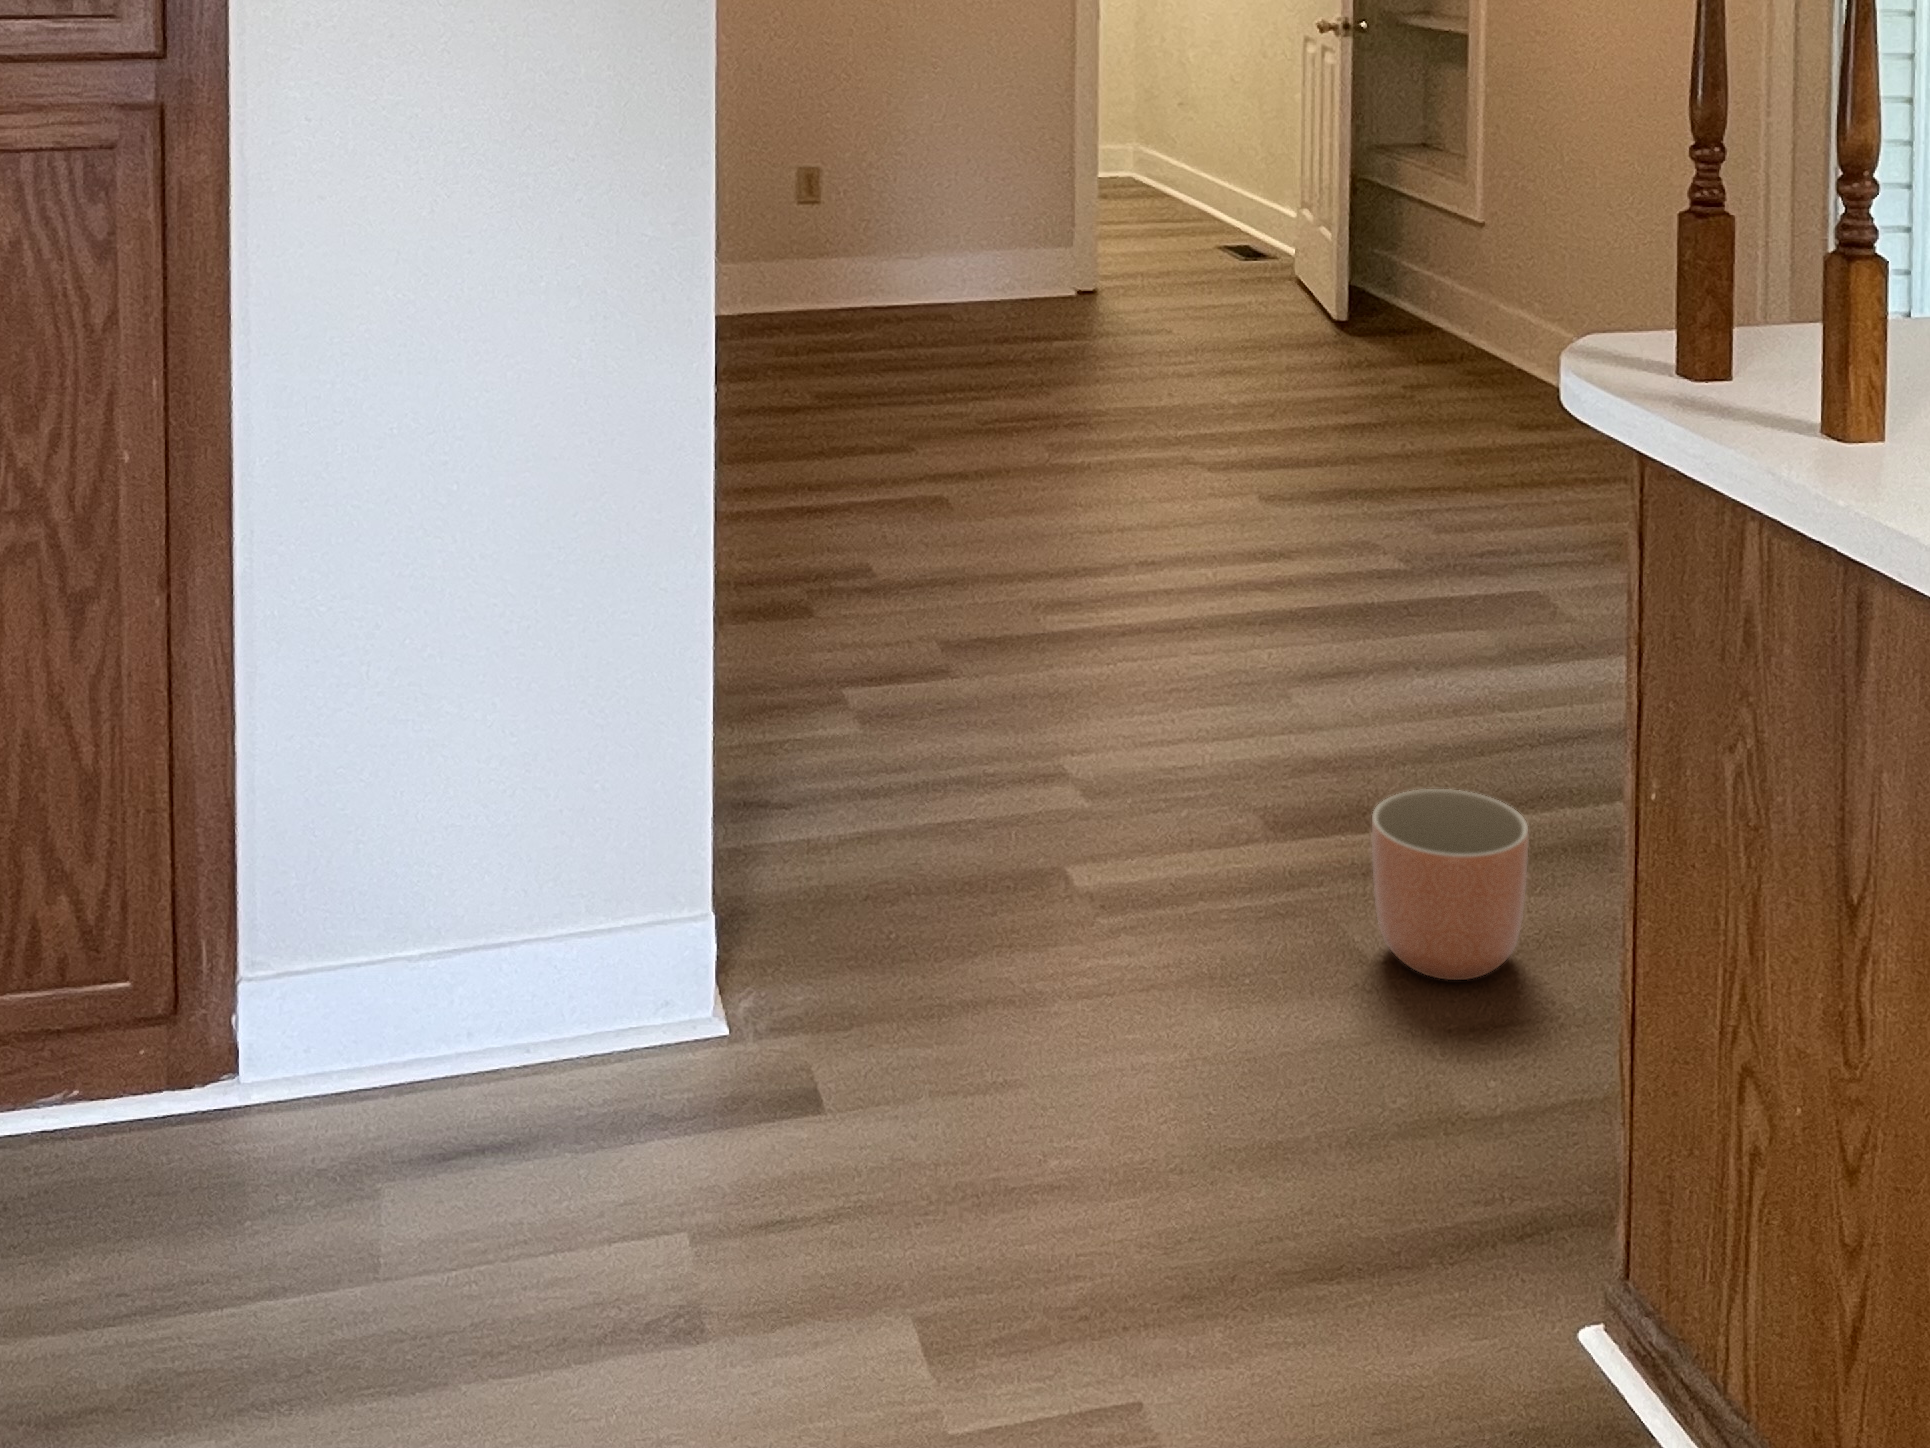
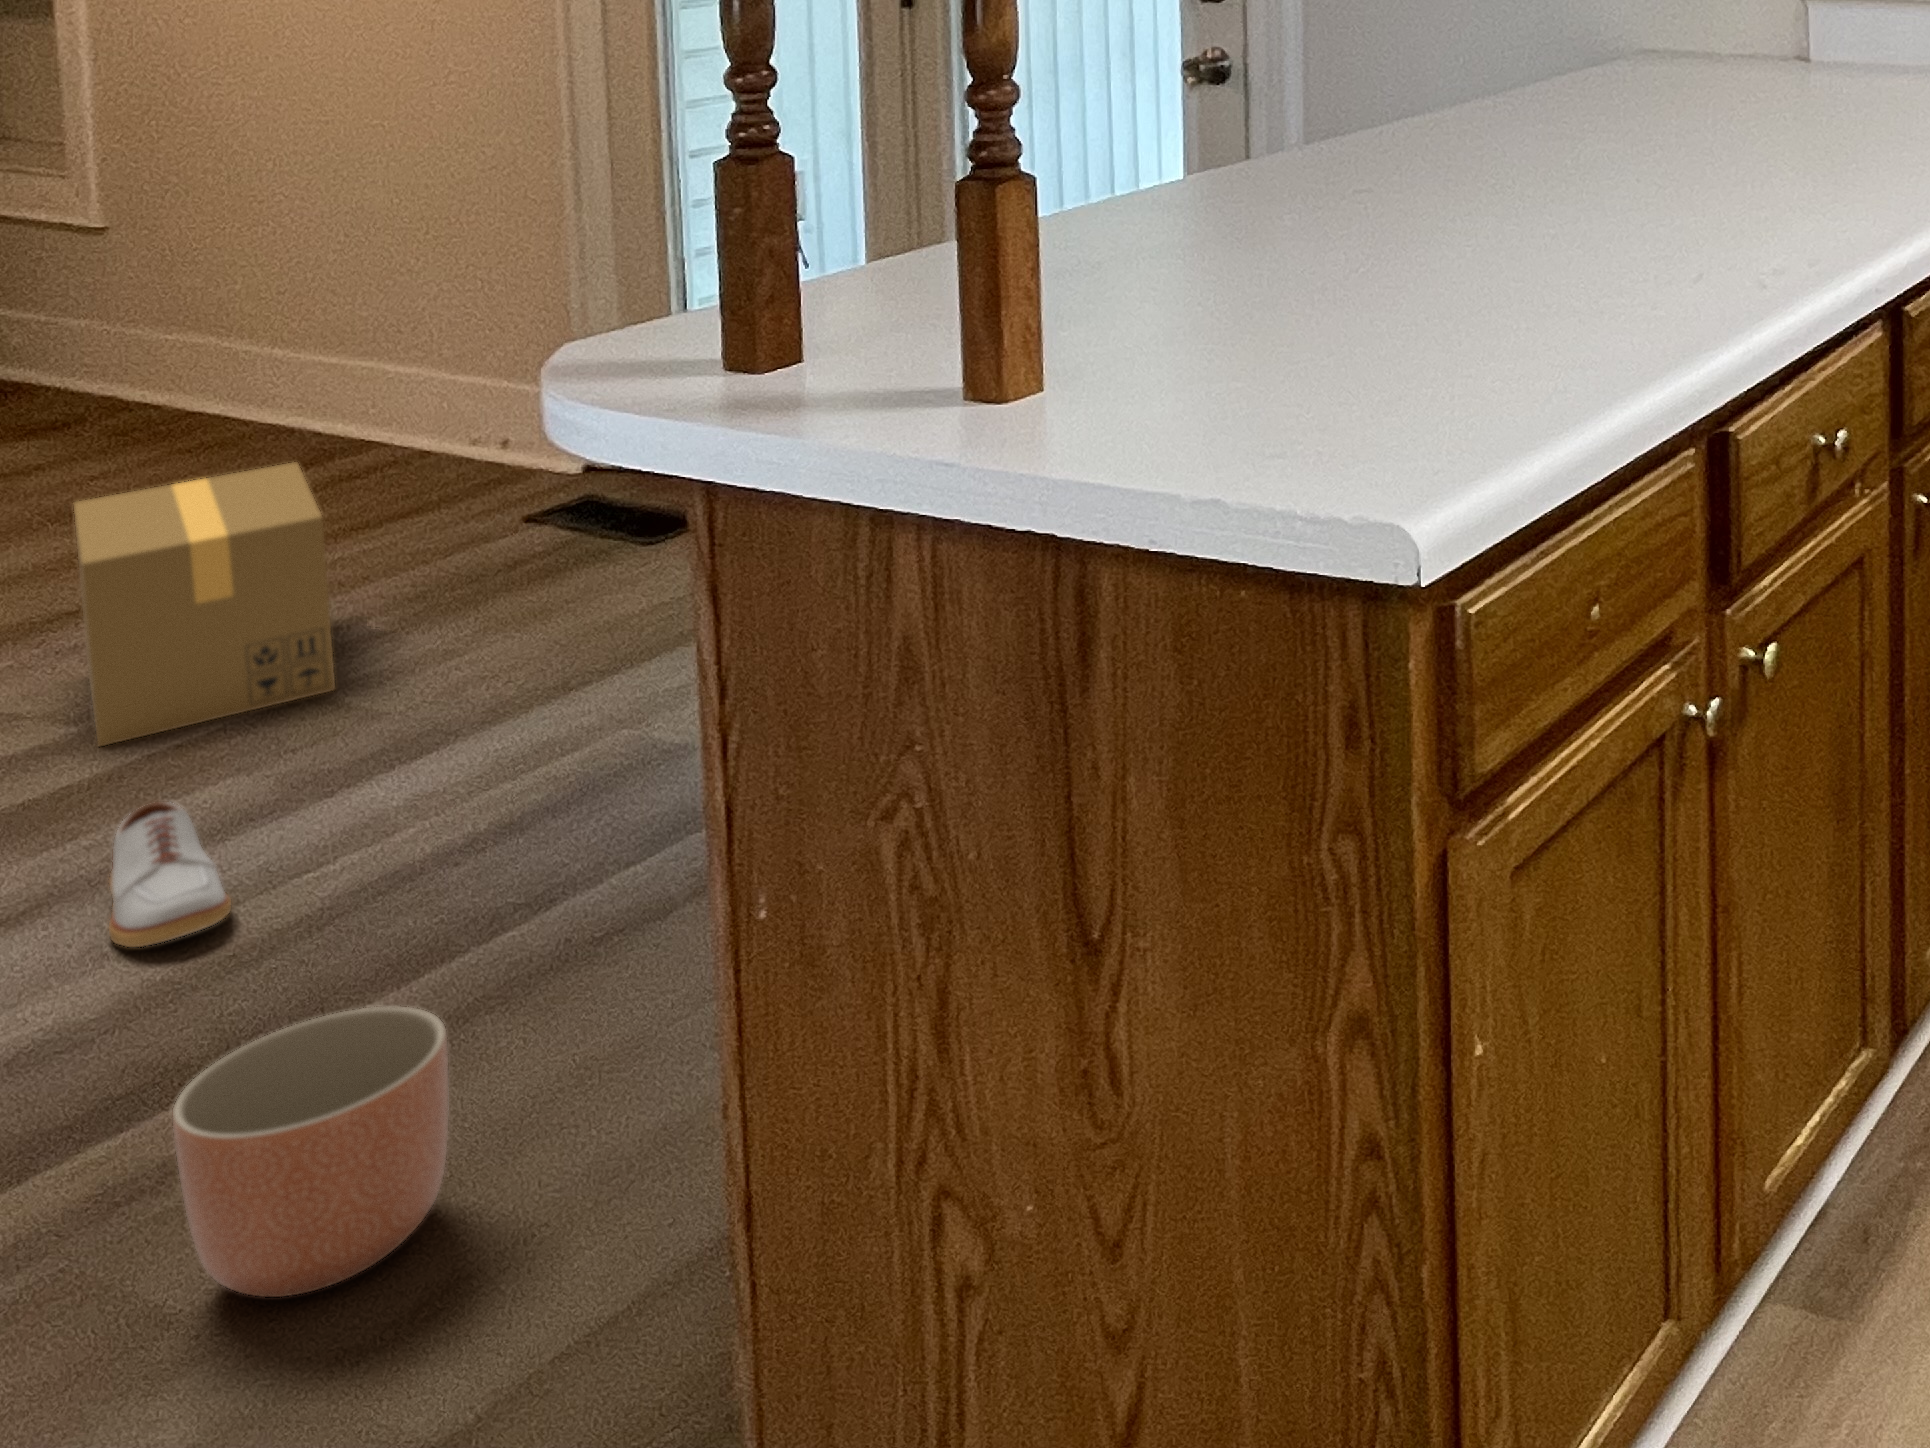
cardboard box: none [1421,406,1561,592] -> present [74,462,335,746]
shoe: none [1394,624,1460,720] -> present [109,802,231,947]

